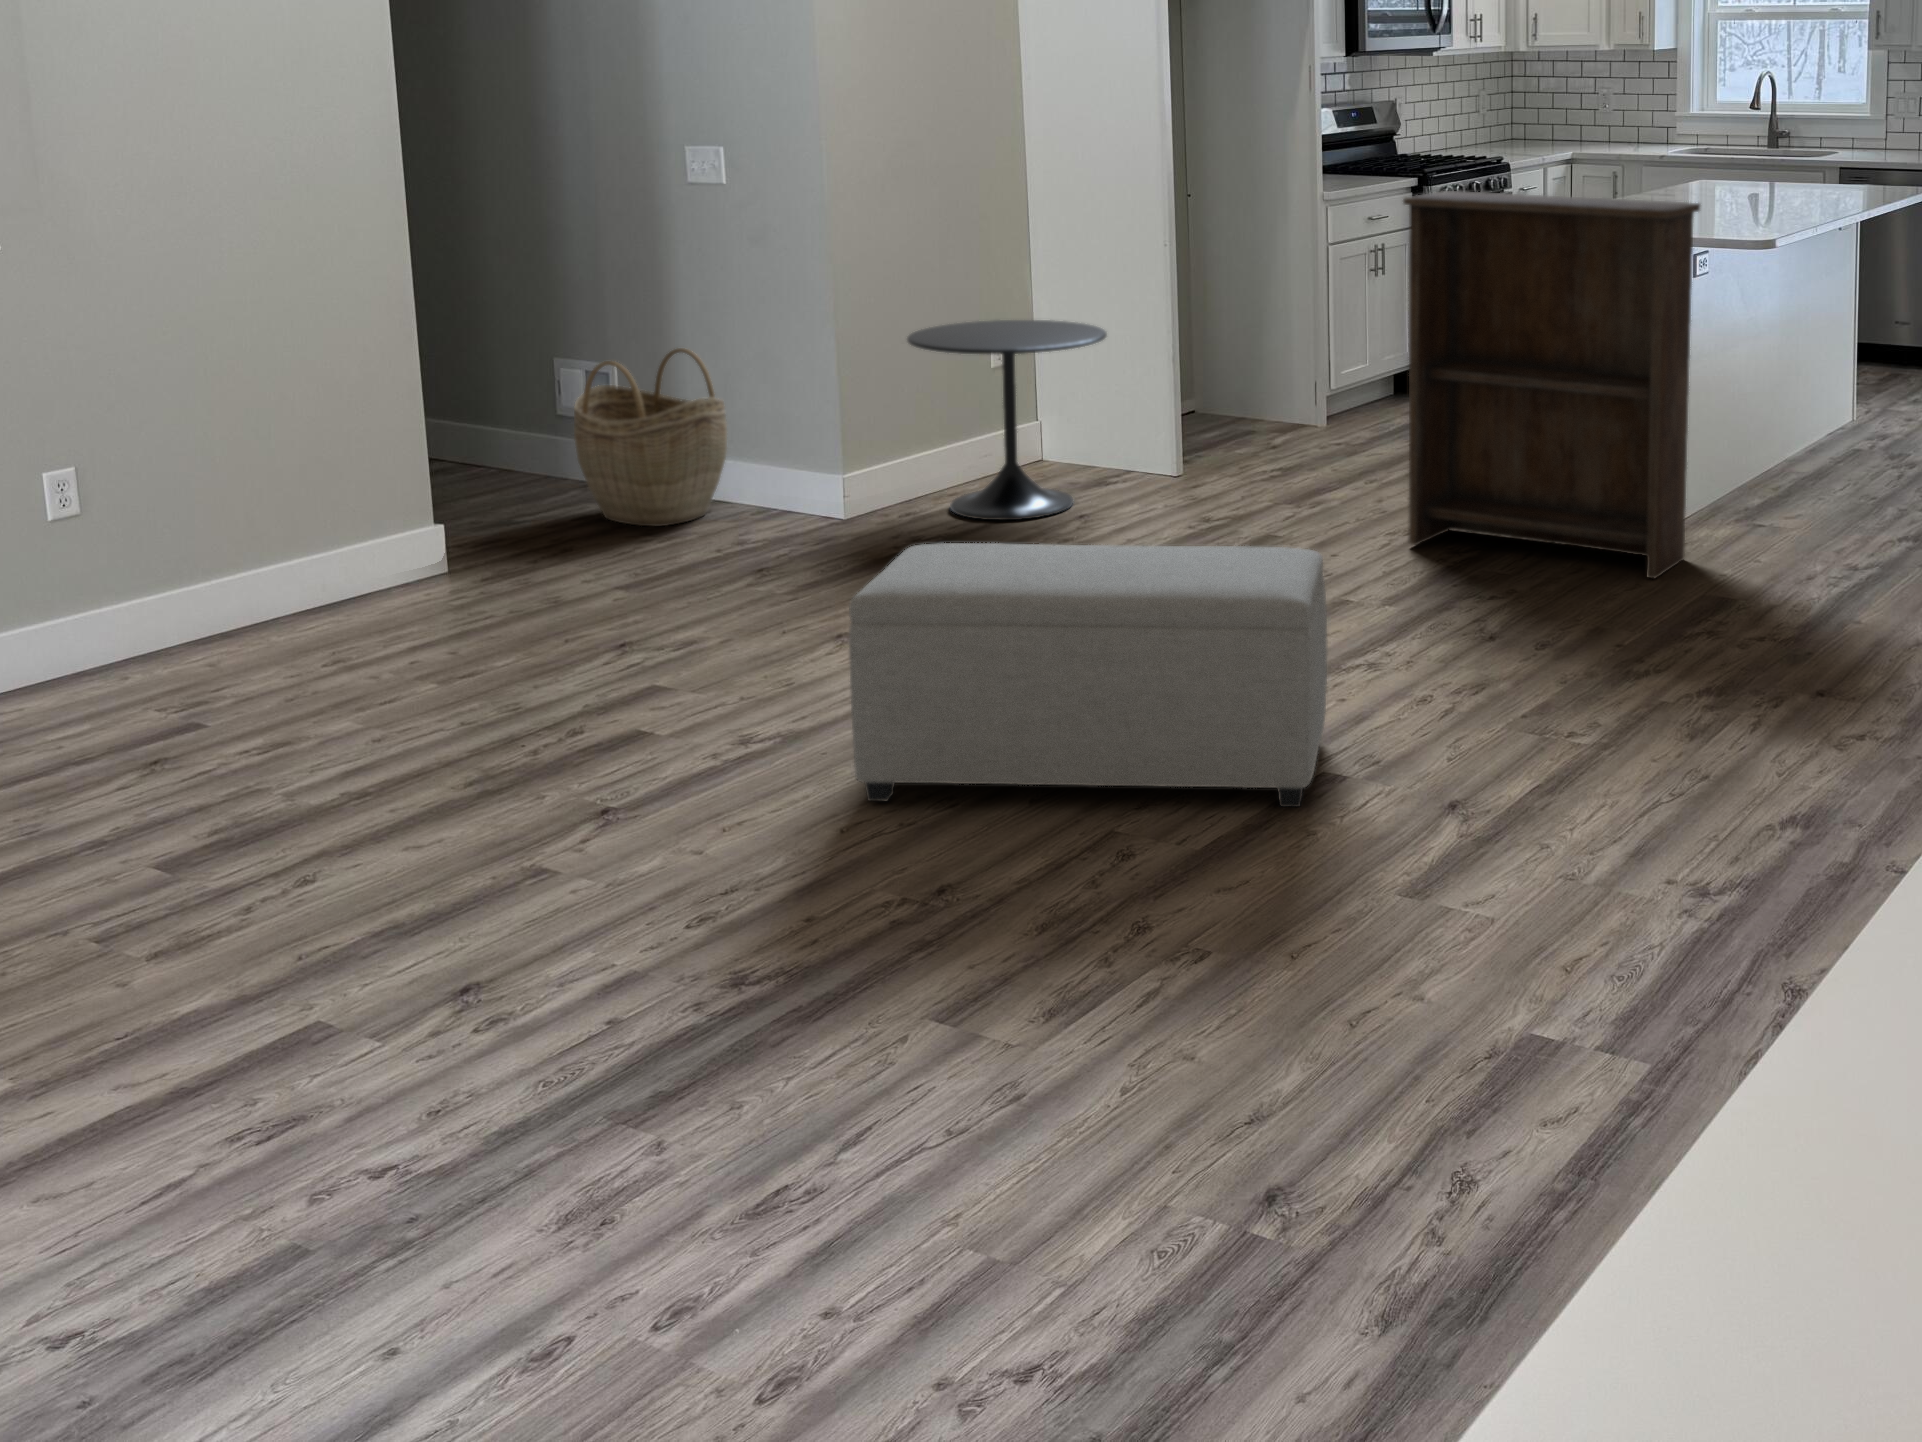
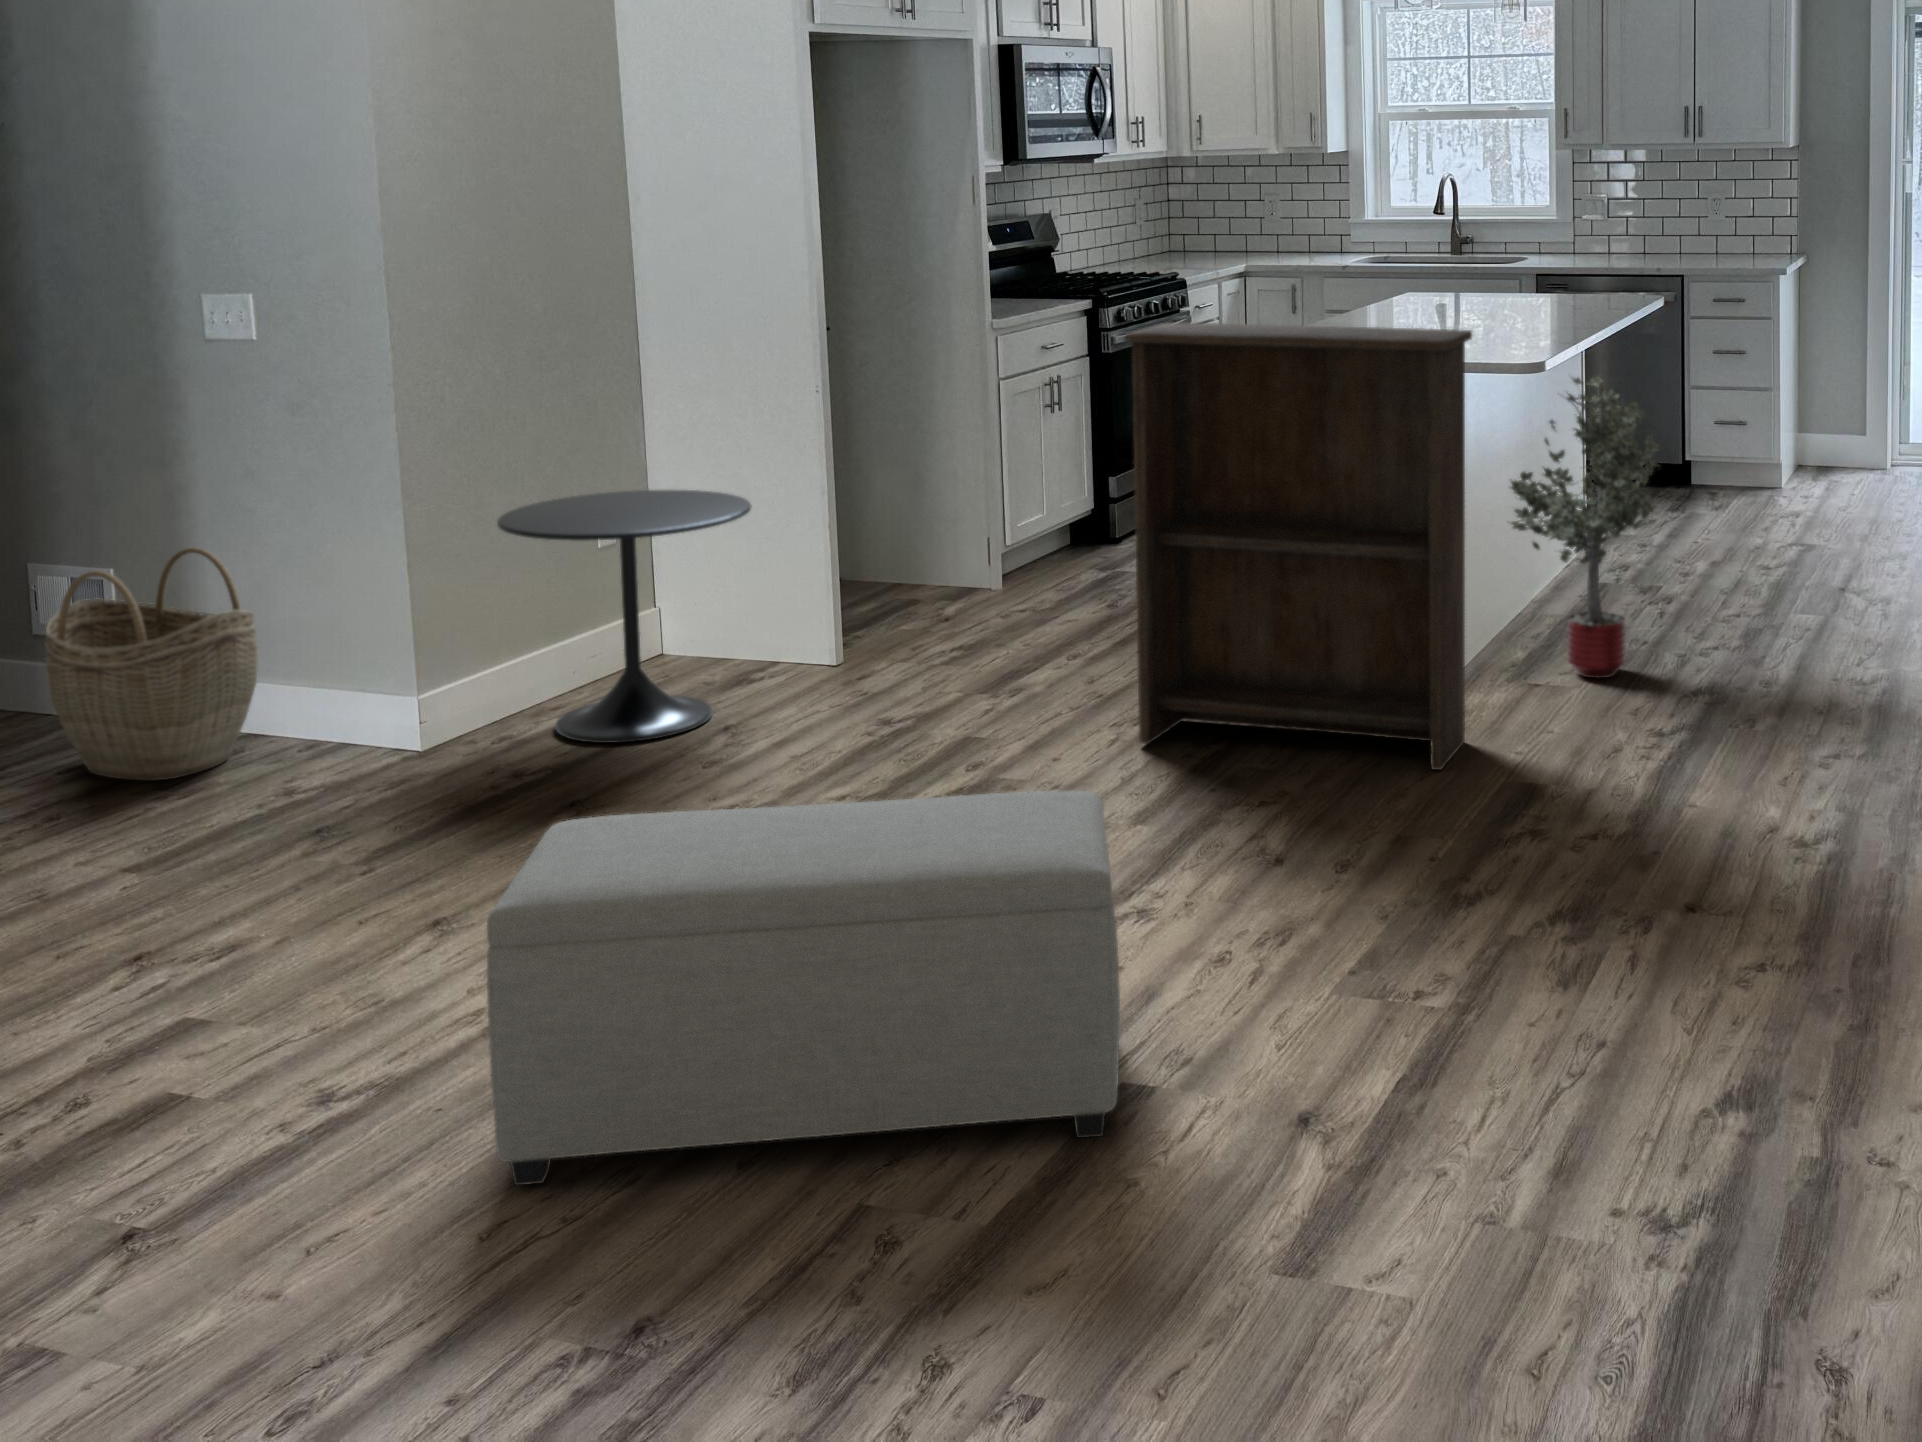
potted tree: none [1742,248,1891,518] -> present [1511,375,1661,678]

